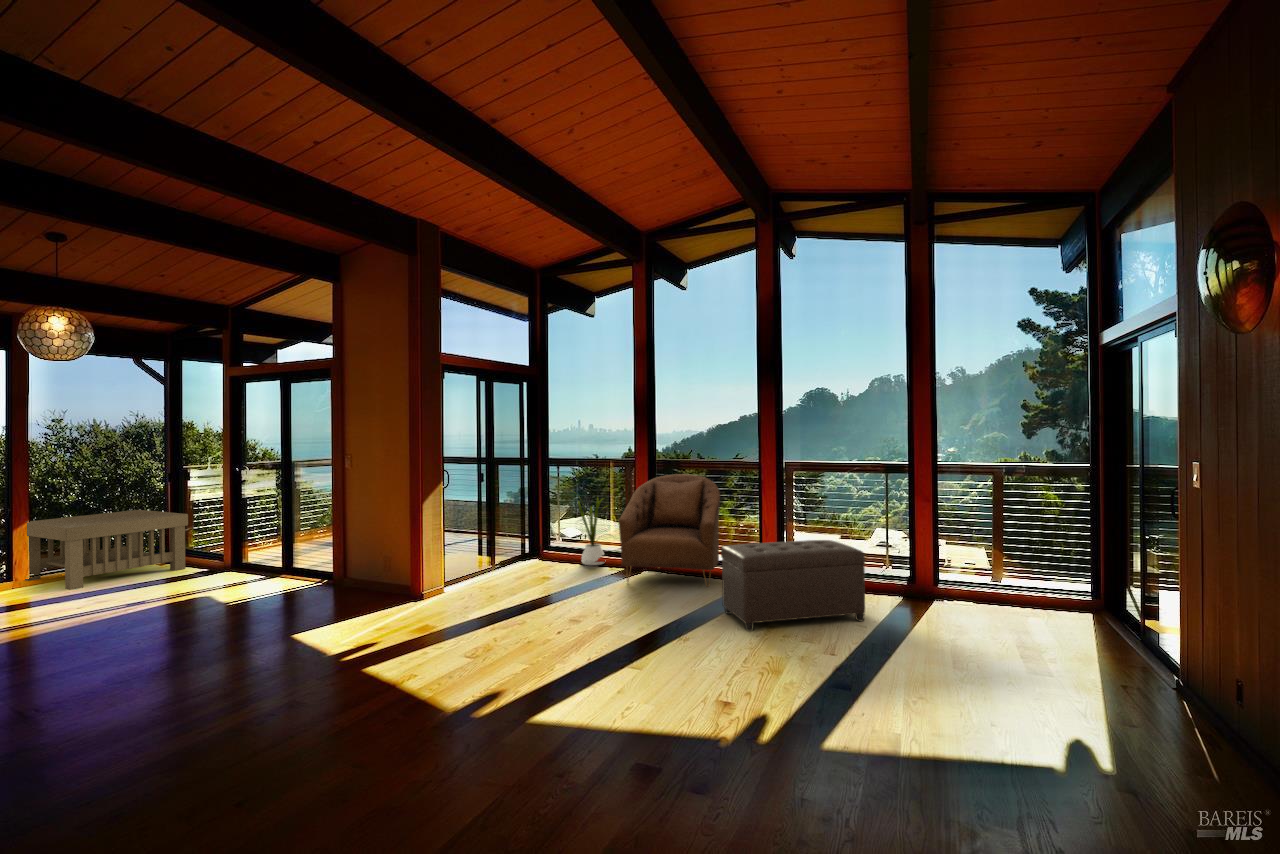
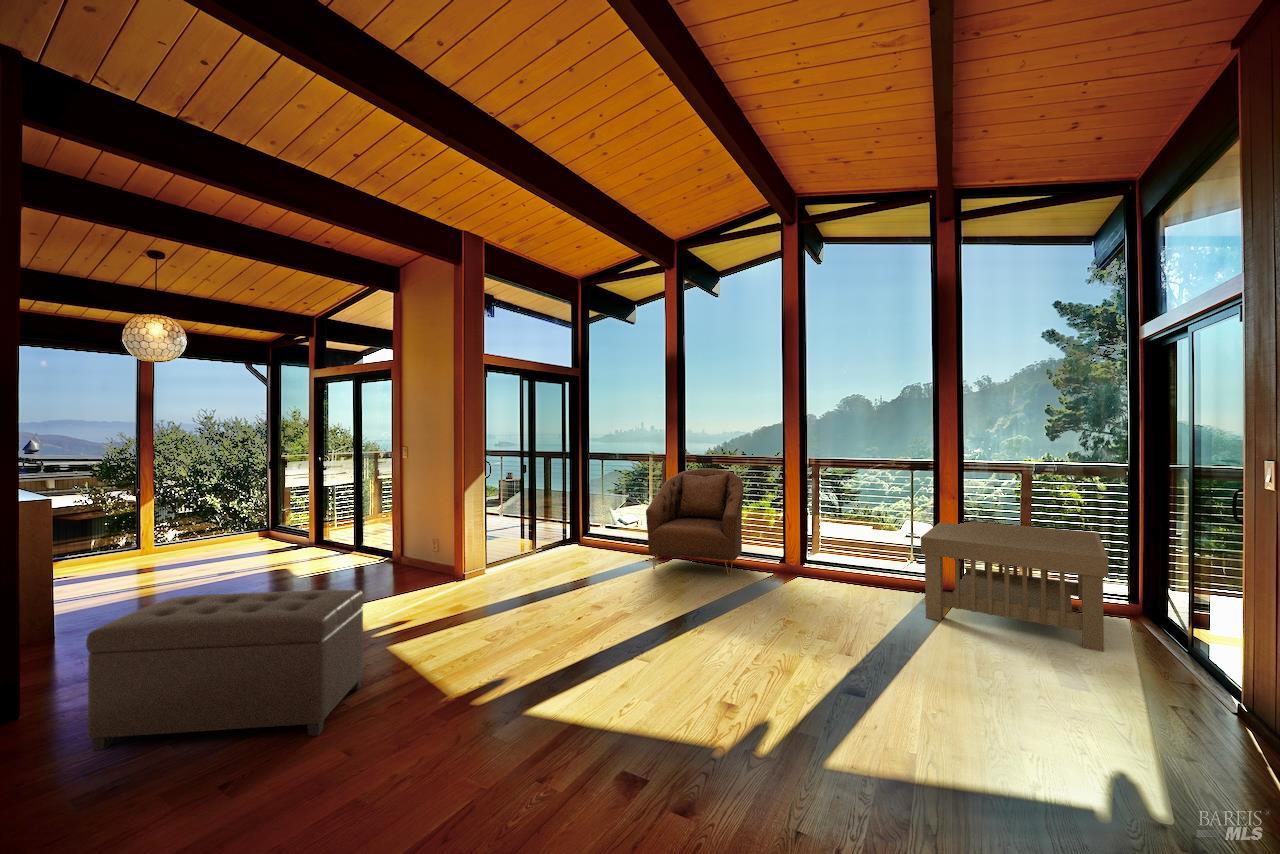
house plant: present [578,499,604,565] -> none [603,481,646,552]
coffee table: present [25,510,188,590] -> present [921,521,1108,652]
ottoman: present [721,540,865,631] -> present [86,590,364,750]

